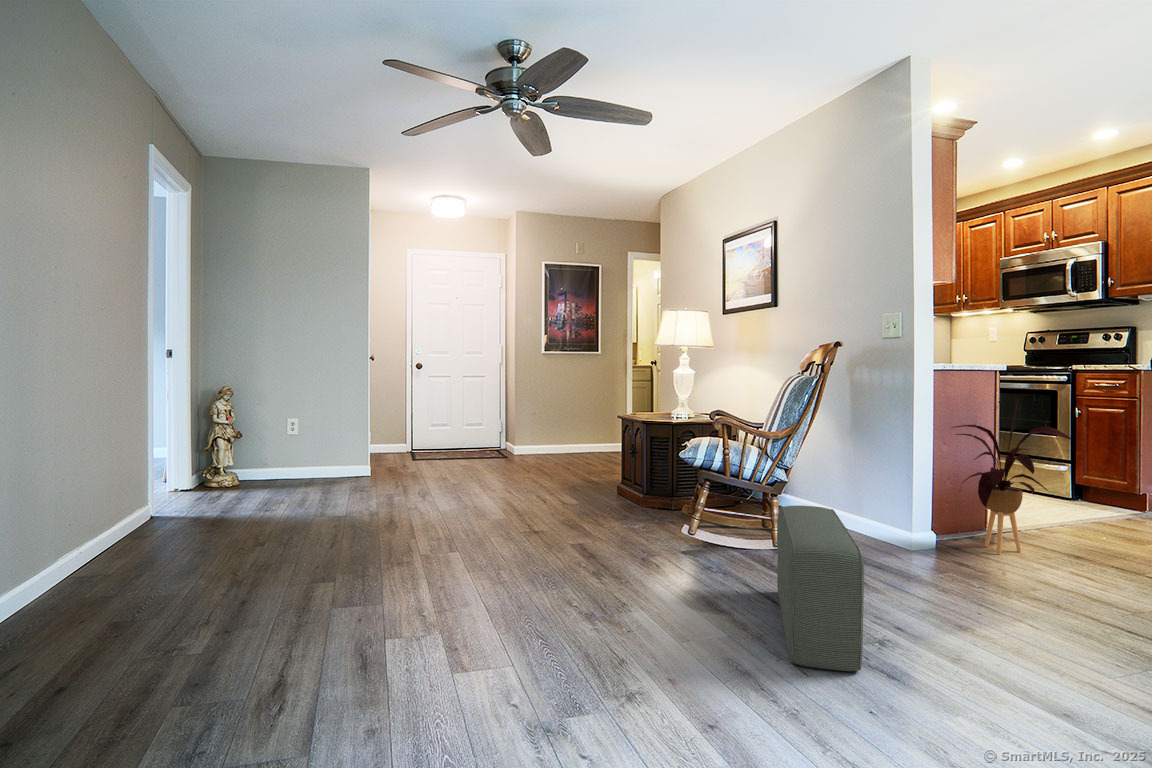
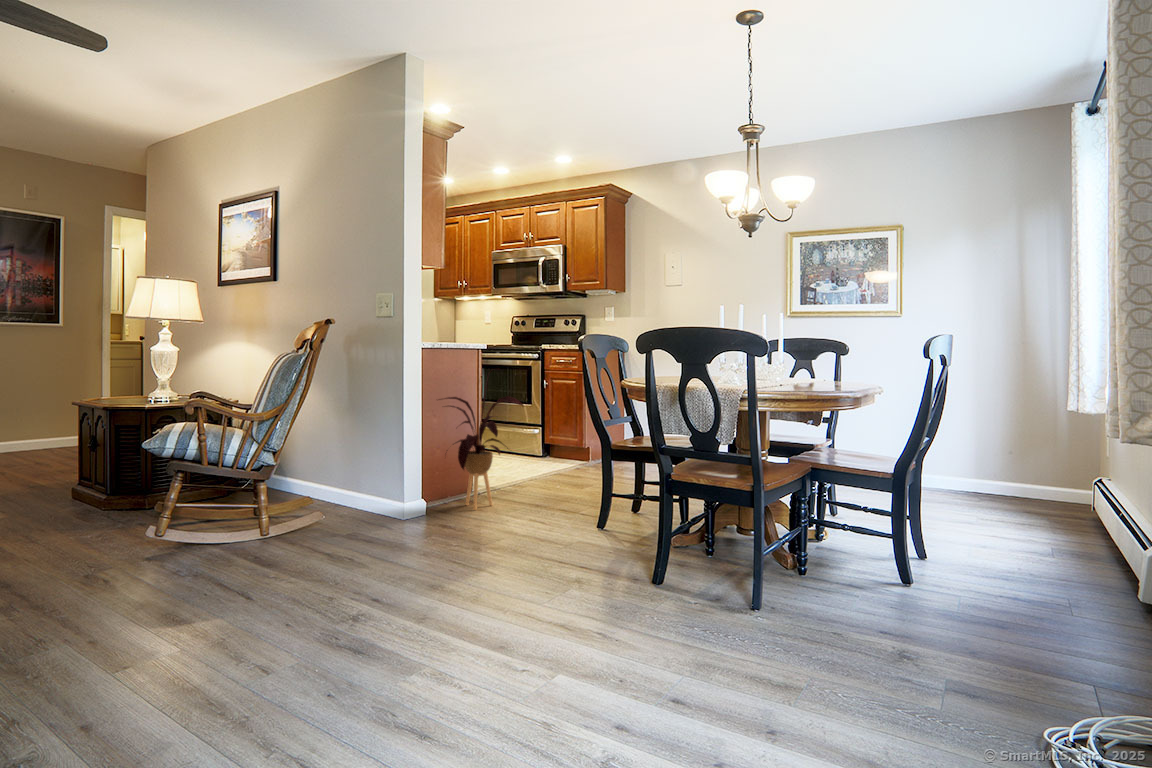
pouf: present [777,506,864,671] -> none [232,489,315,663]

